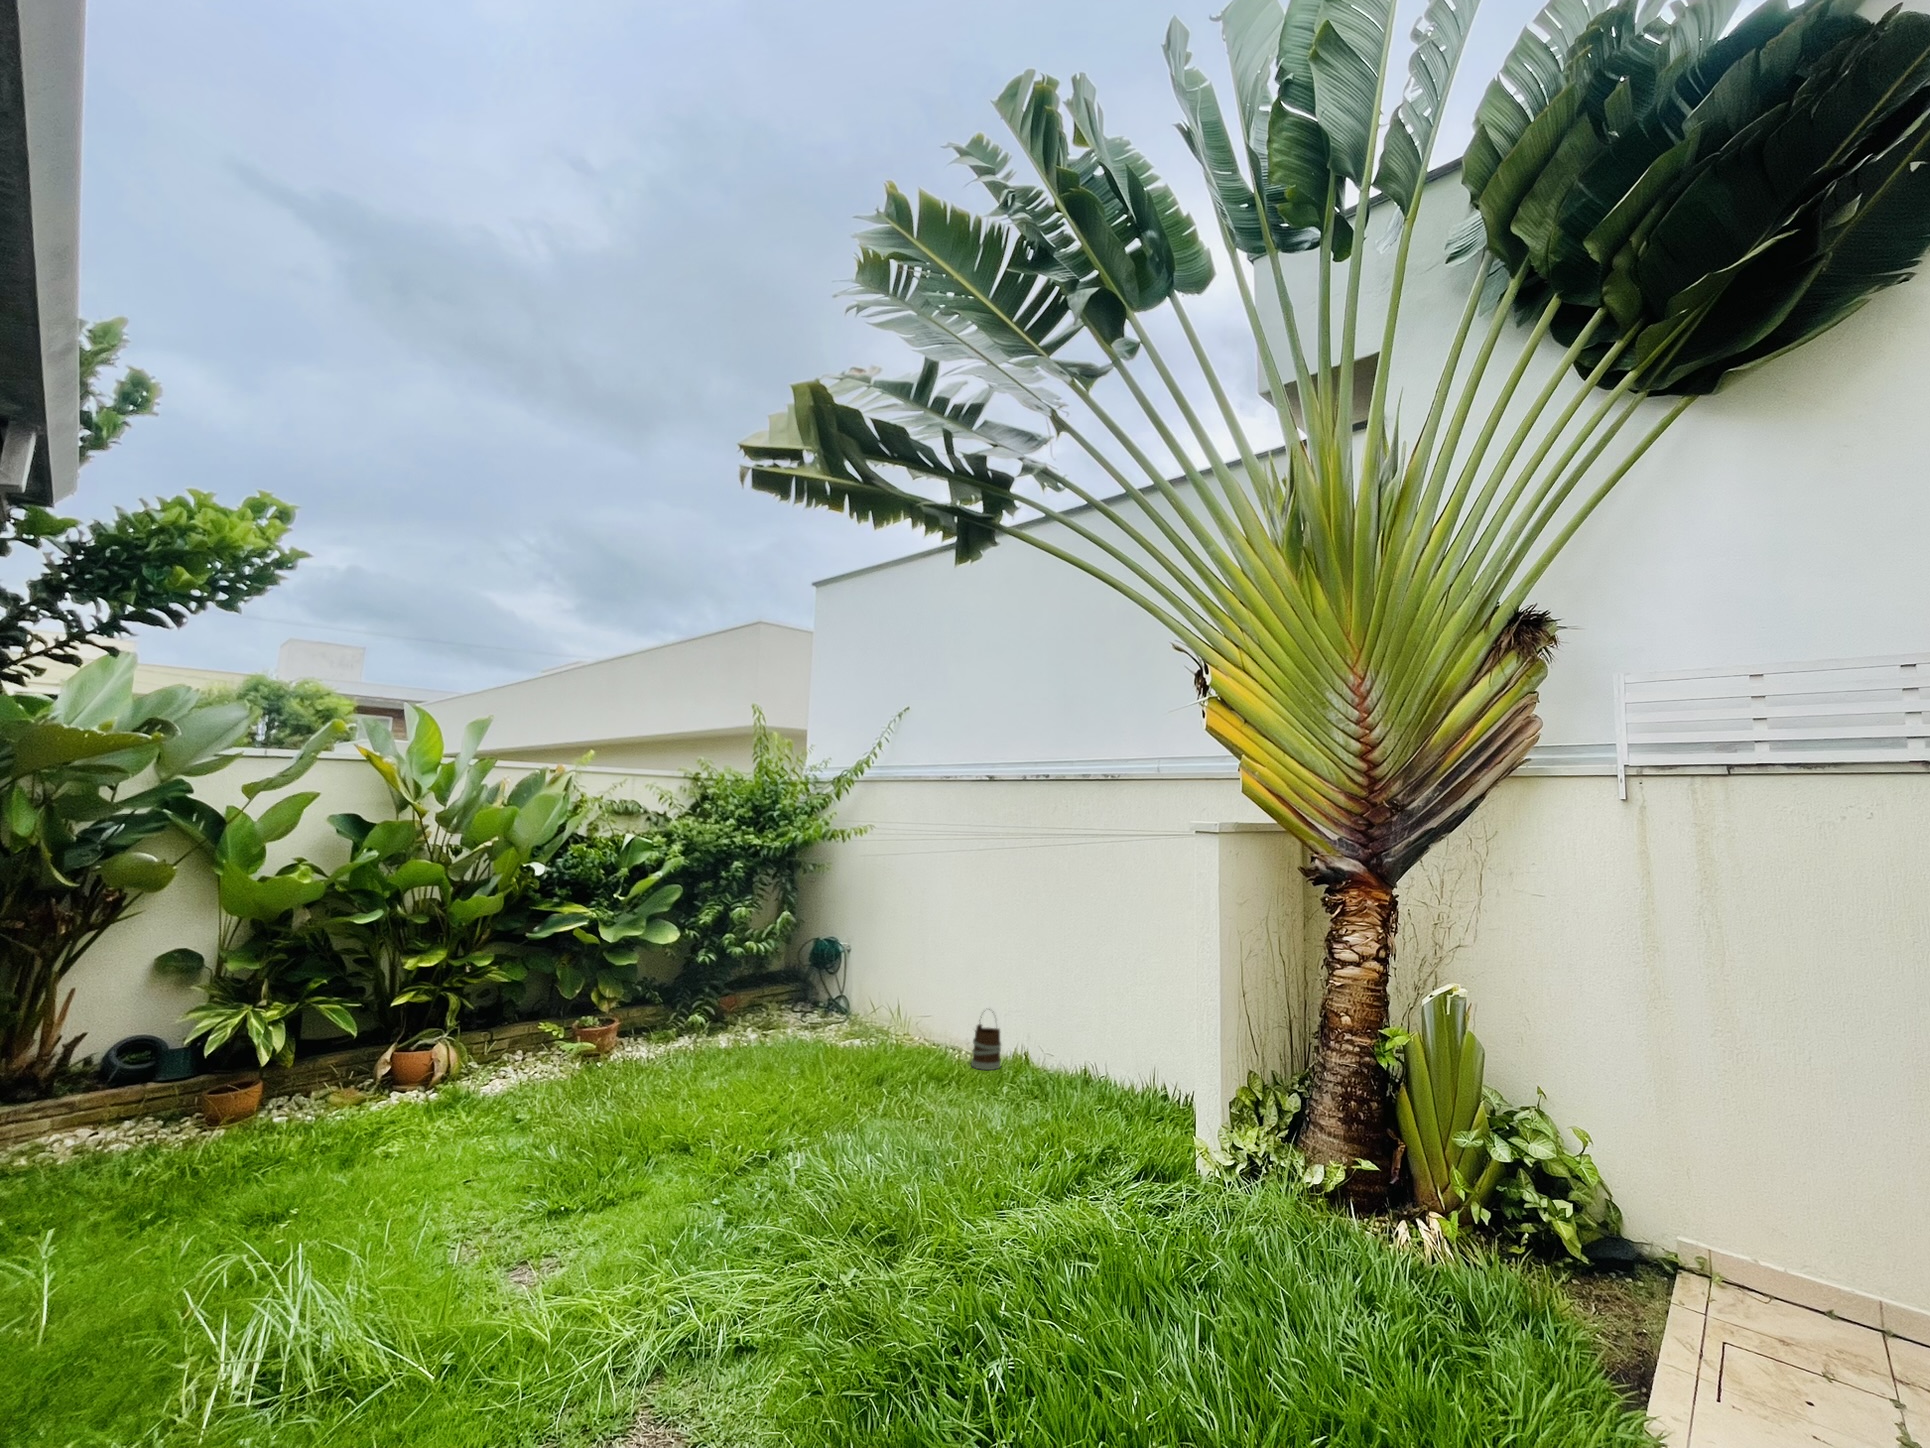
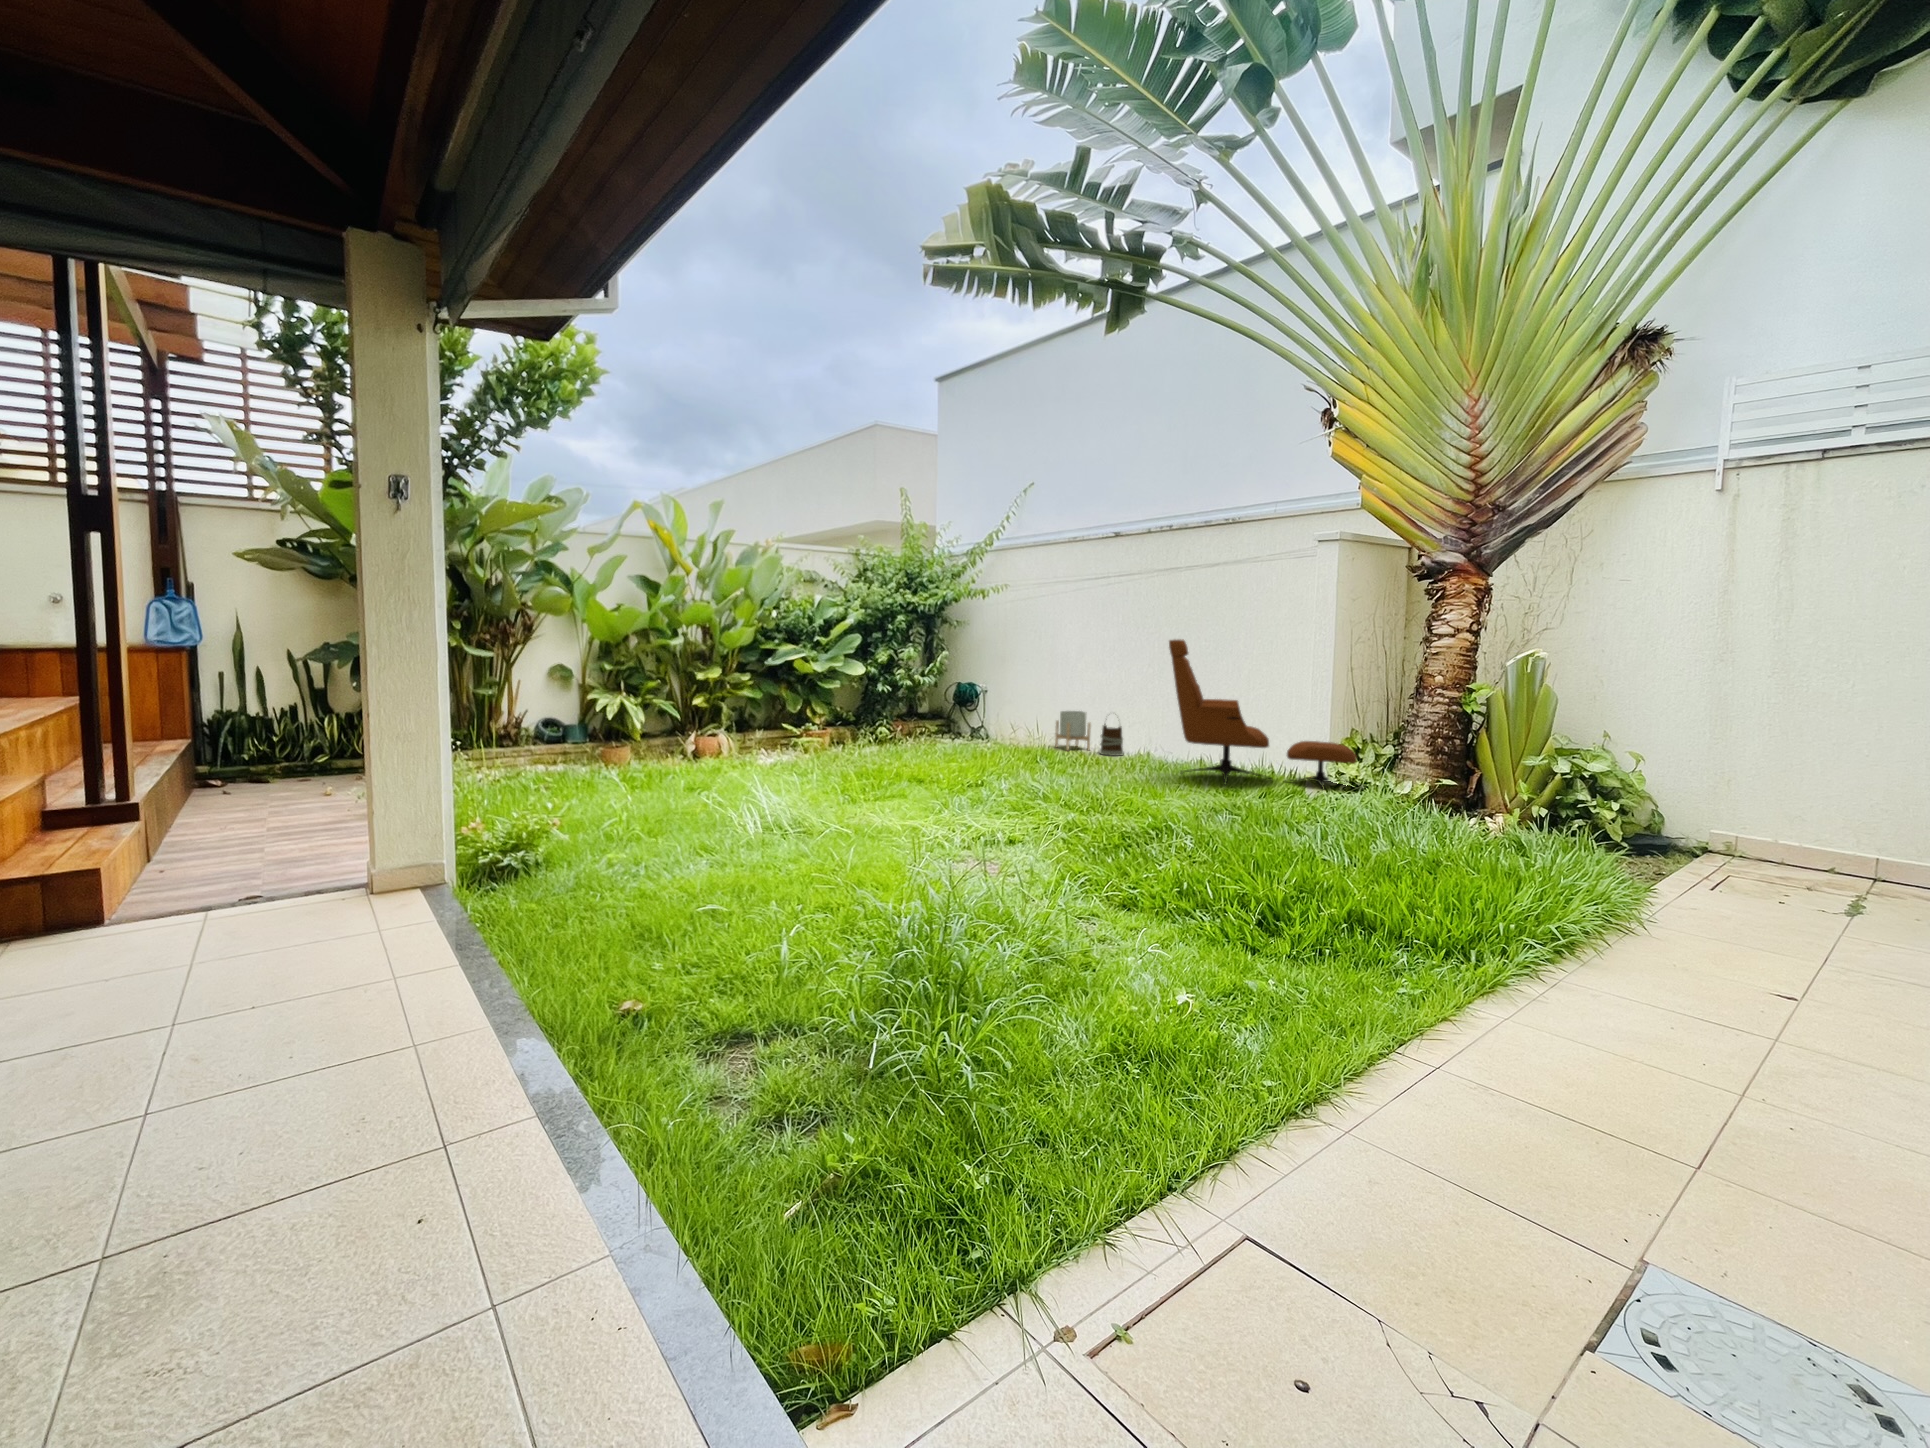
lounge chair: none [1034,933,1264,1164] -> present [1169,639,1357,789]
planter: none [919,1000,964,1060] -> present [1055,711,1091,751]

